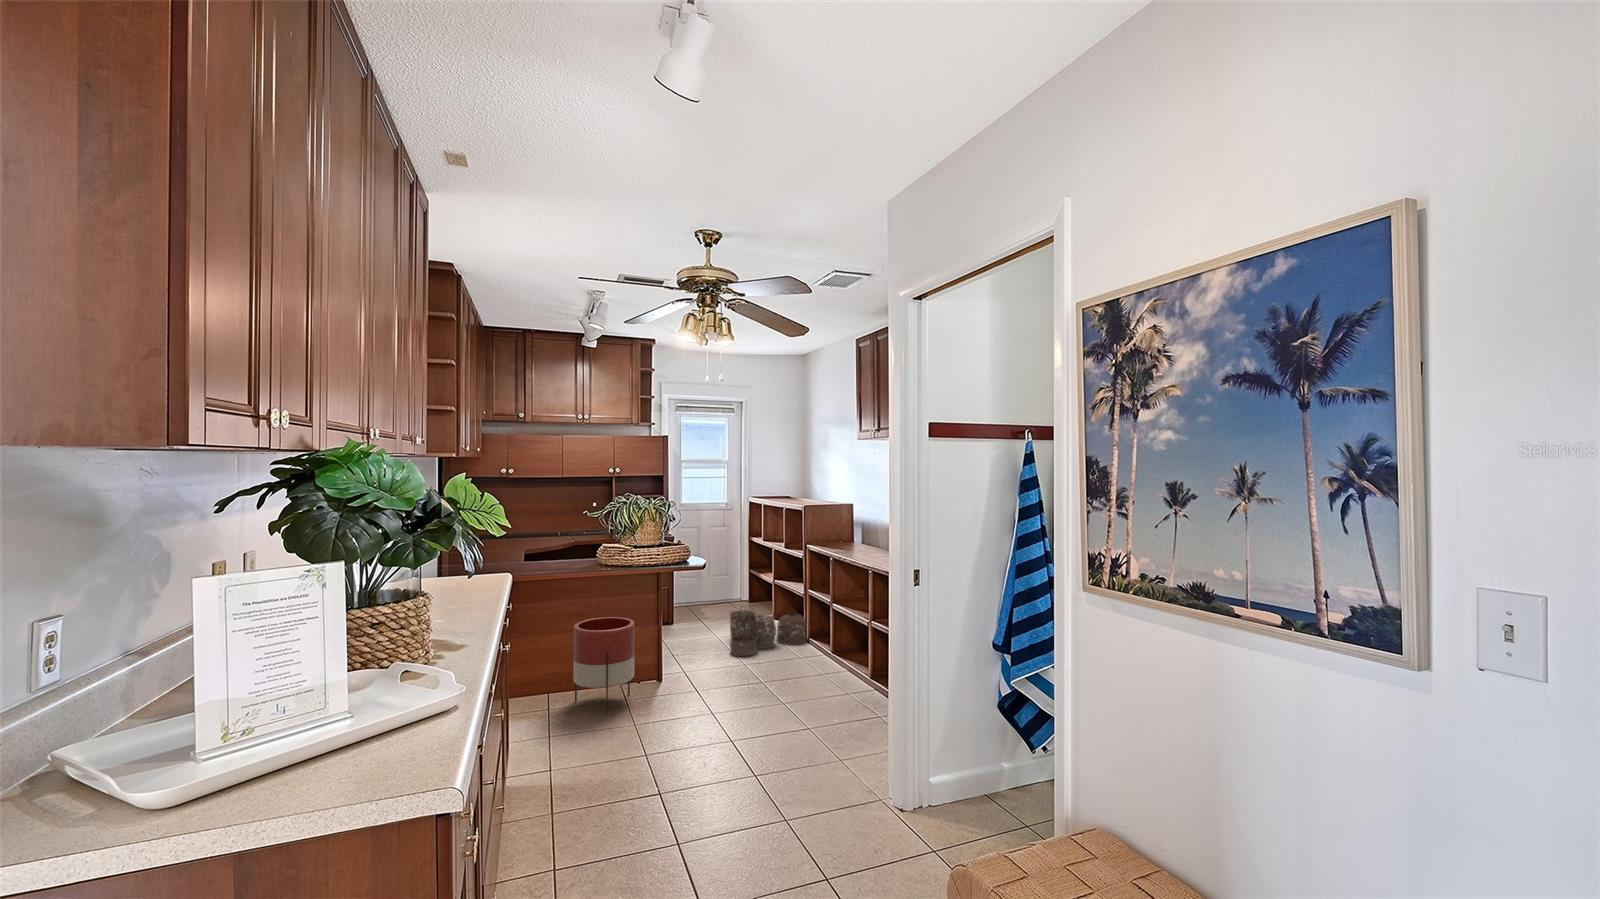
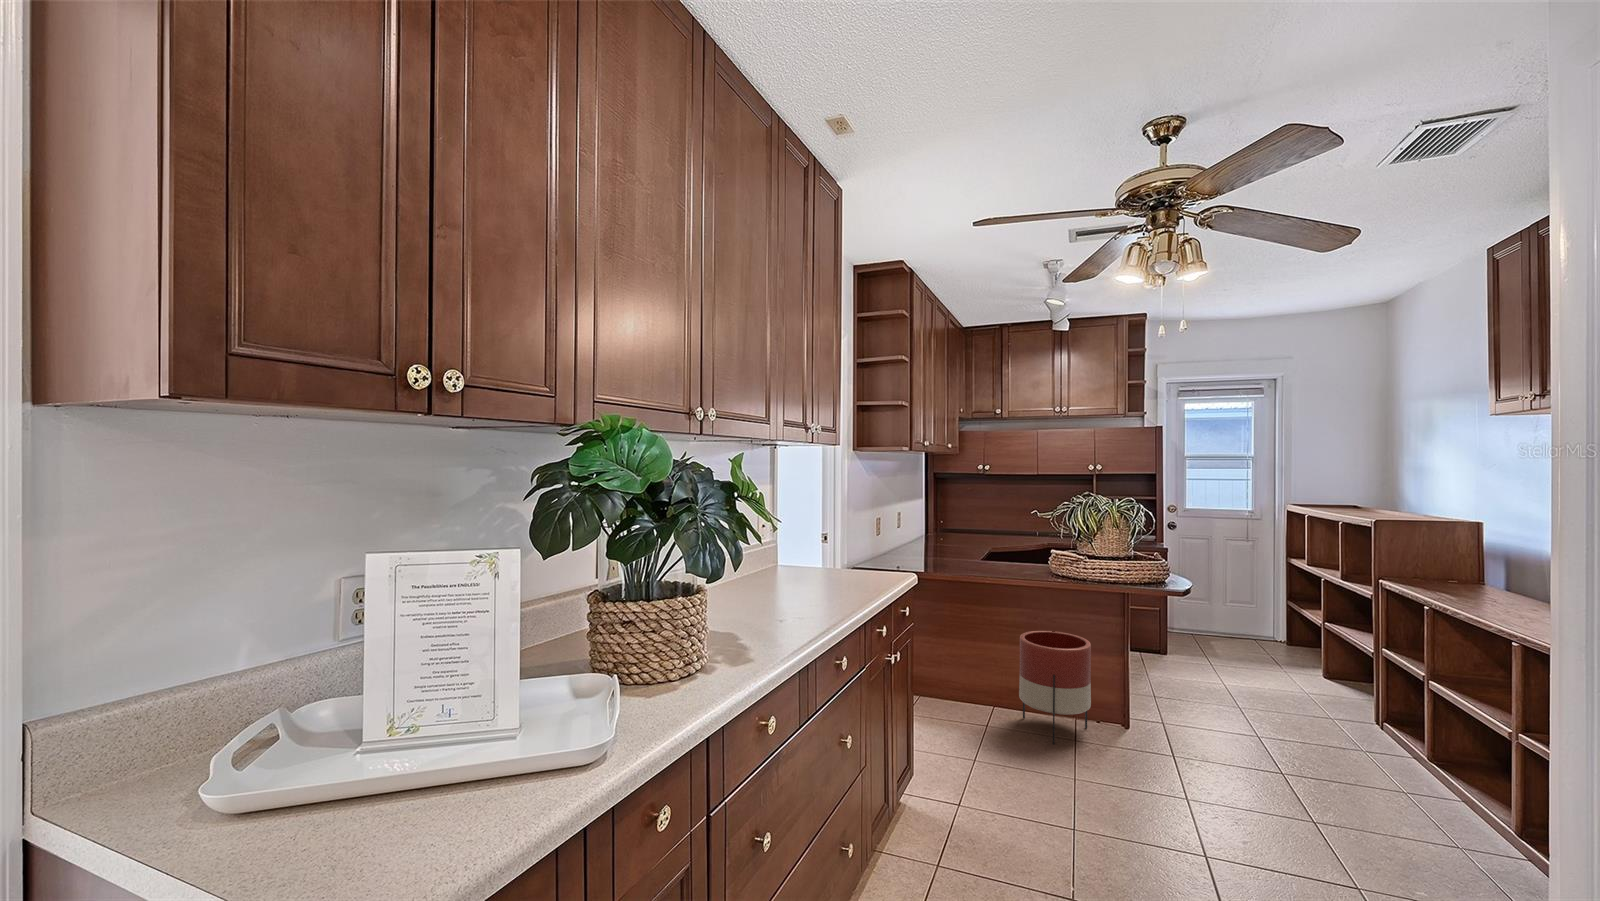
woven basket: present [730,606,807,656] -> none [1240,649,1380,722]

